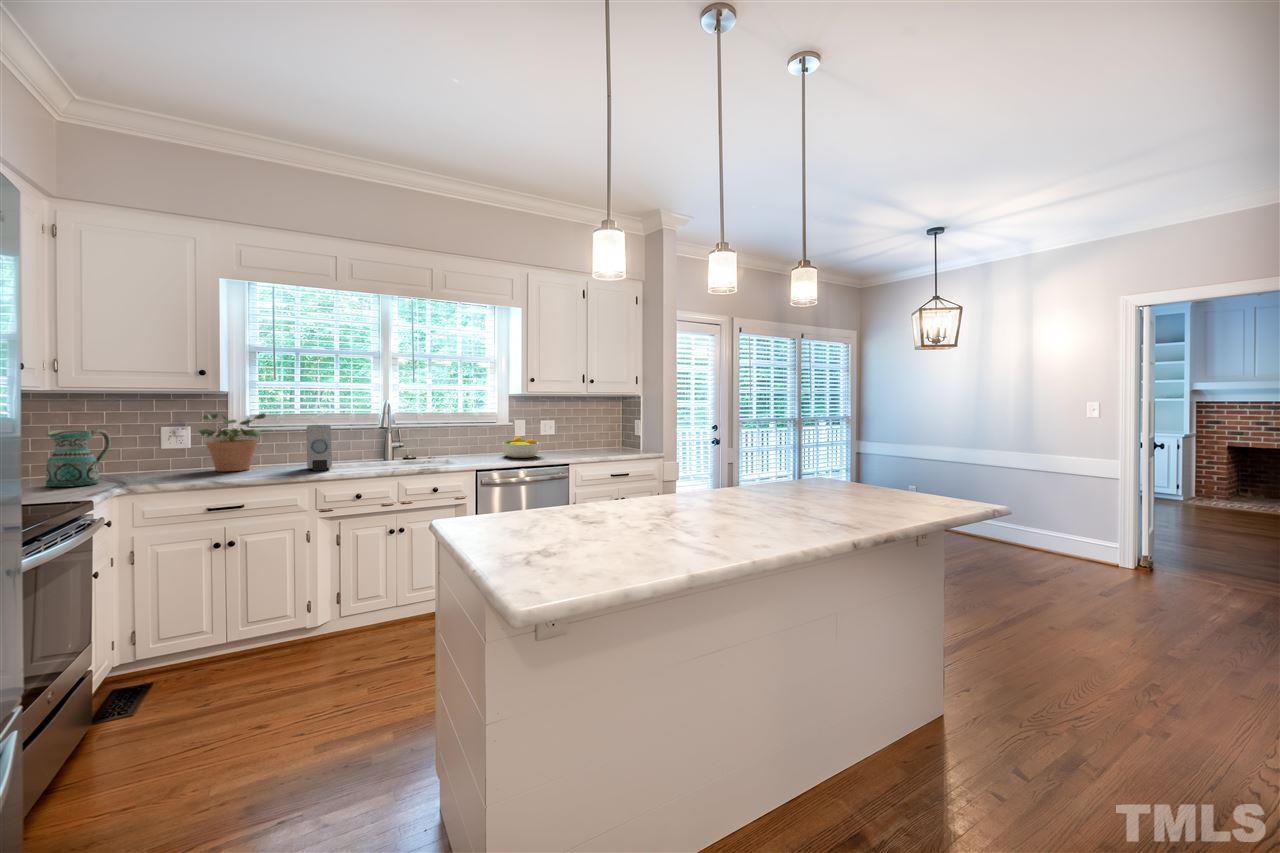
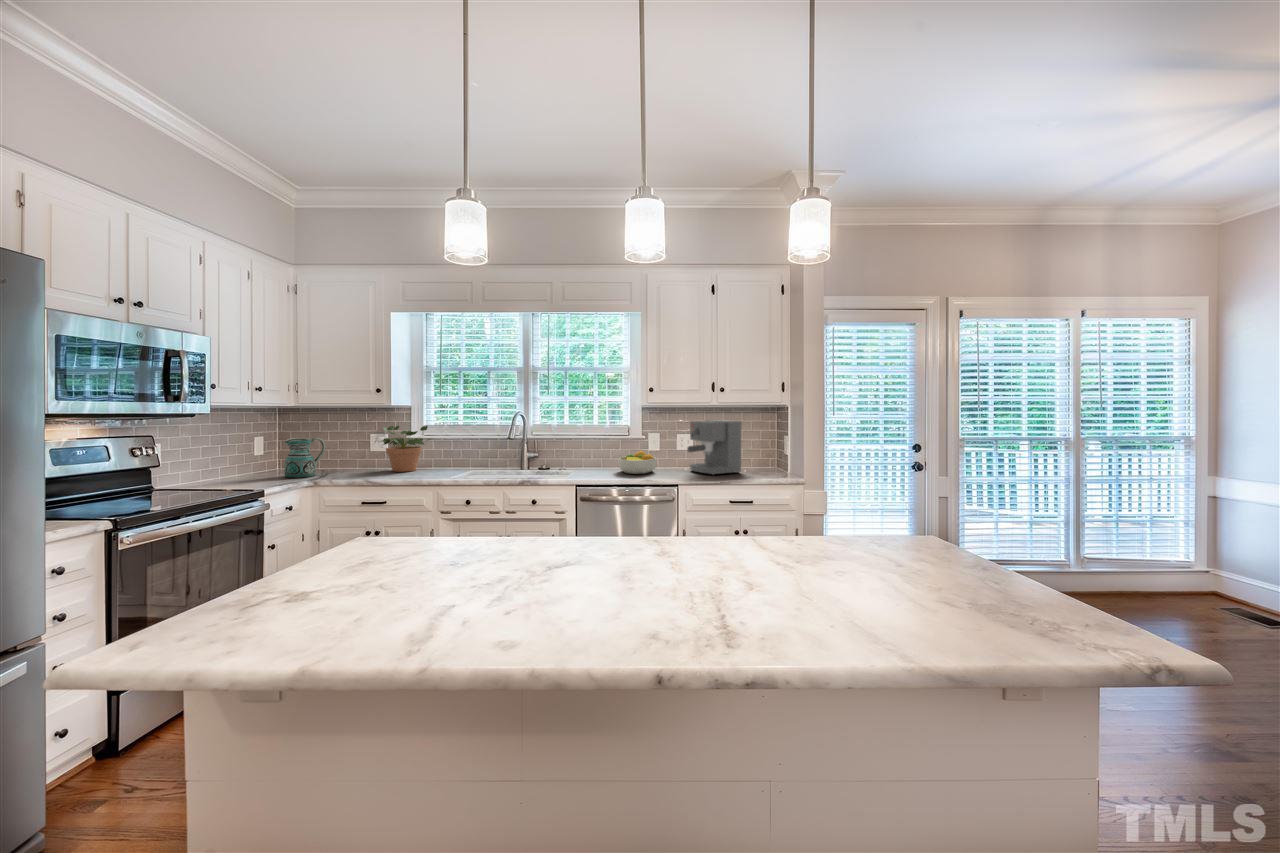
coffee maker: none [566,407,611,455] -> present [687,420,741,475]
soap dispenser: present [306,425,332,471] -> none [440,437,467,476]

